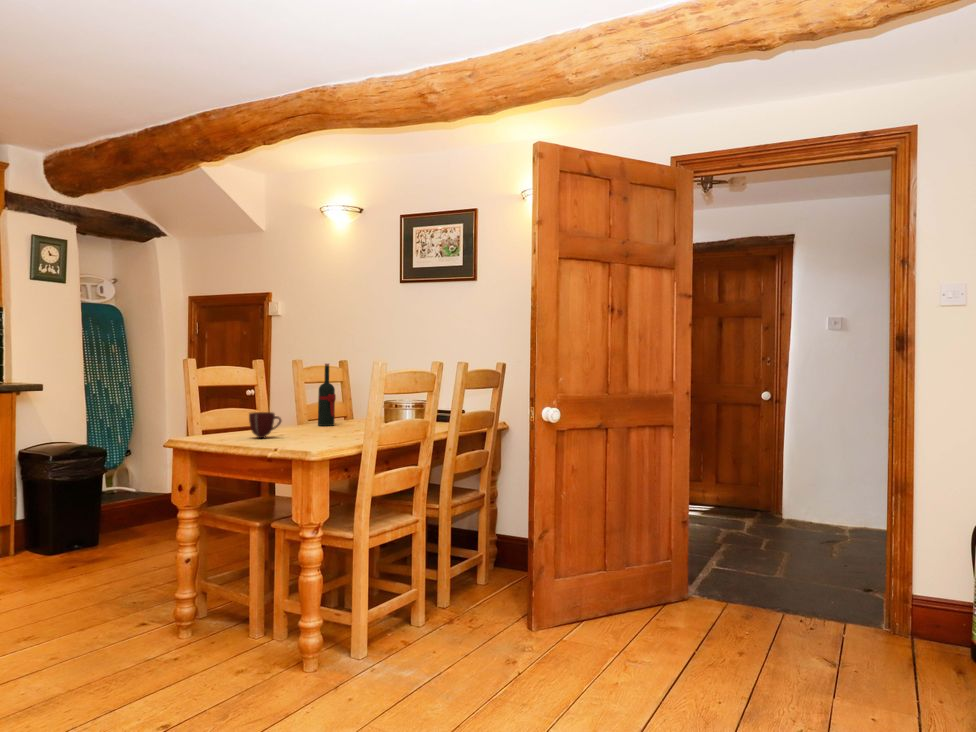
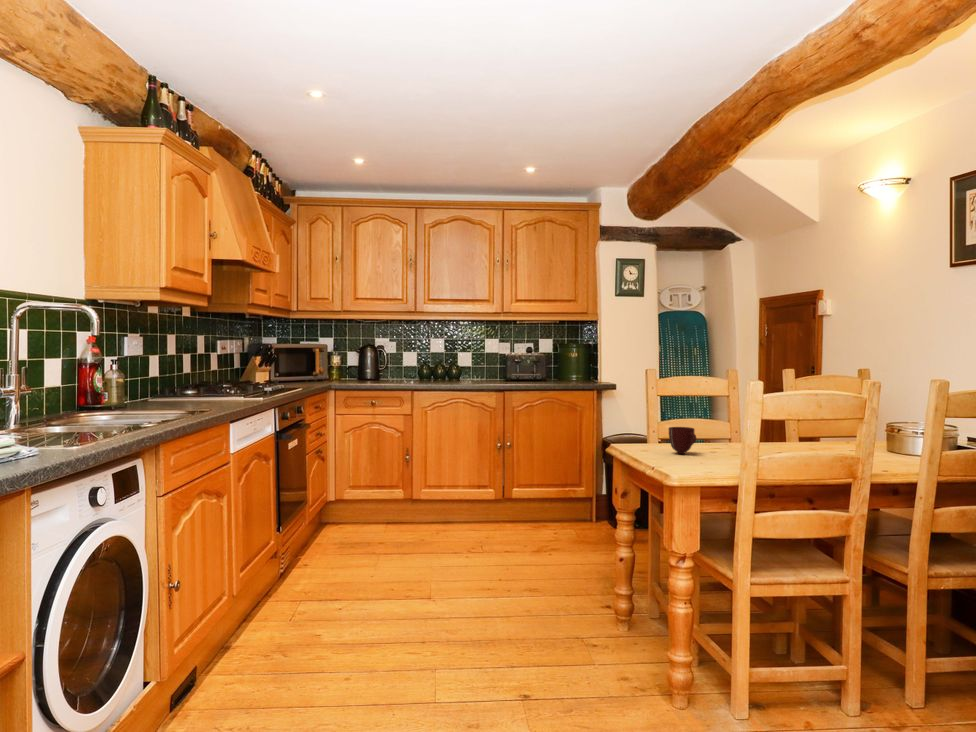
wine bottle: present [318,364,336,426] -> none [790,375,811,448]

